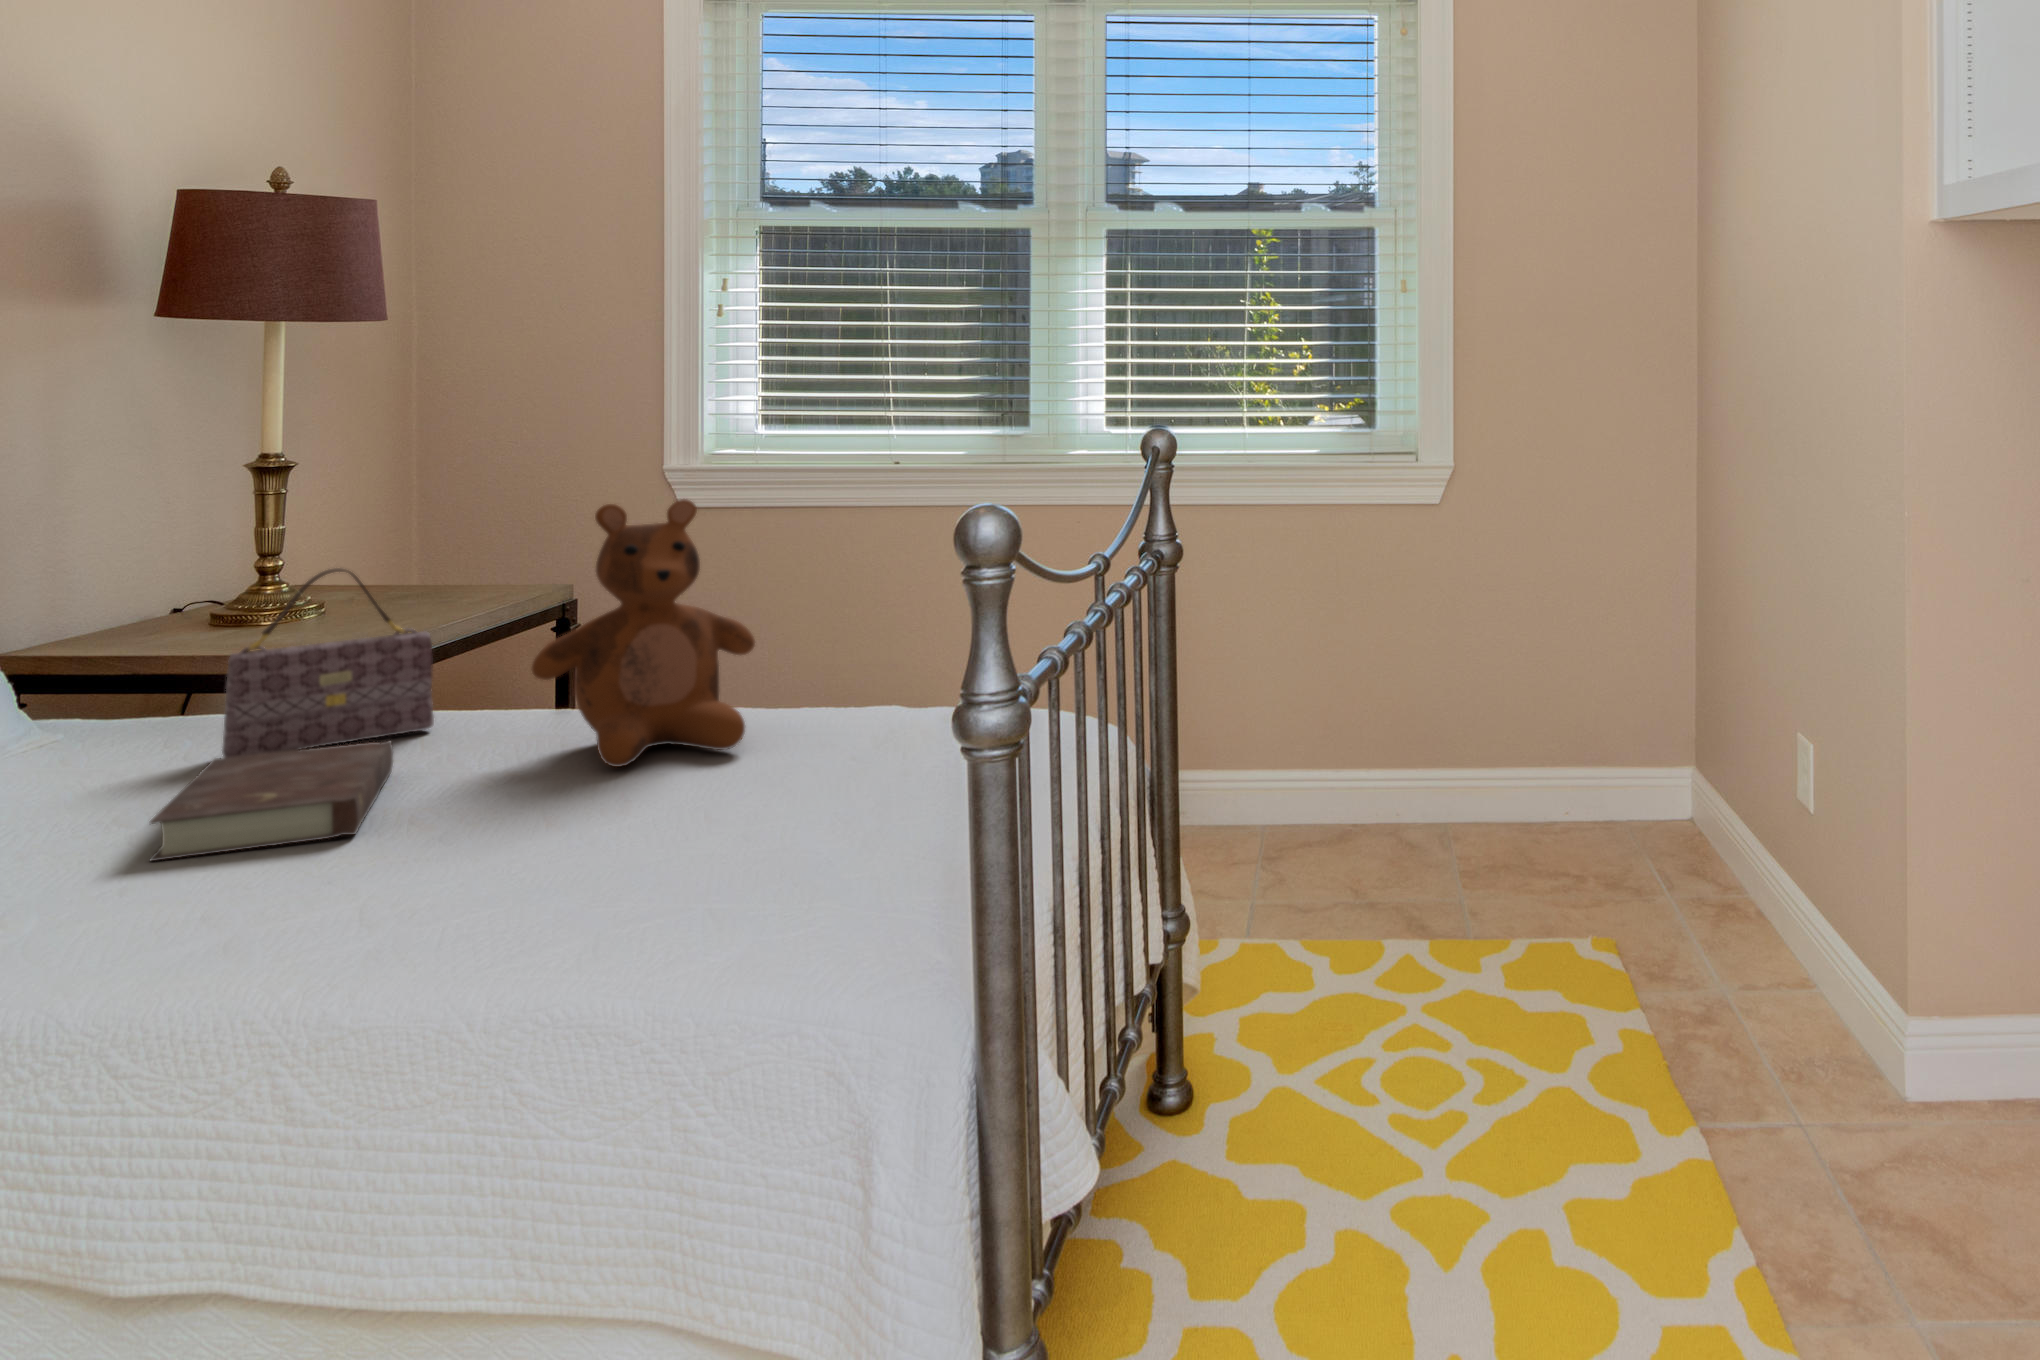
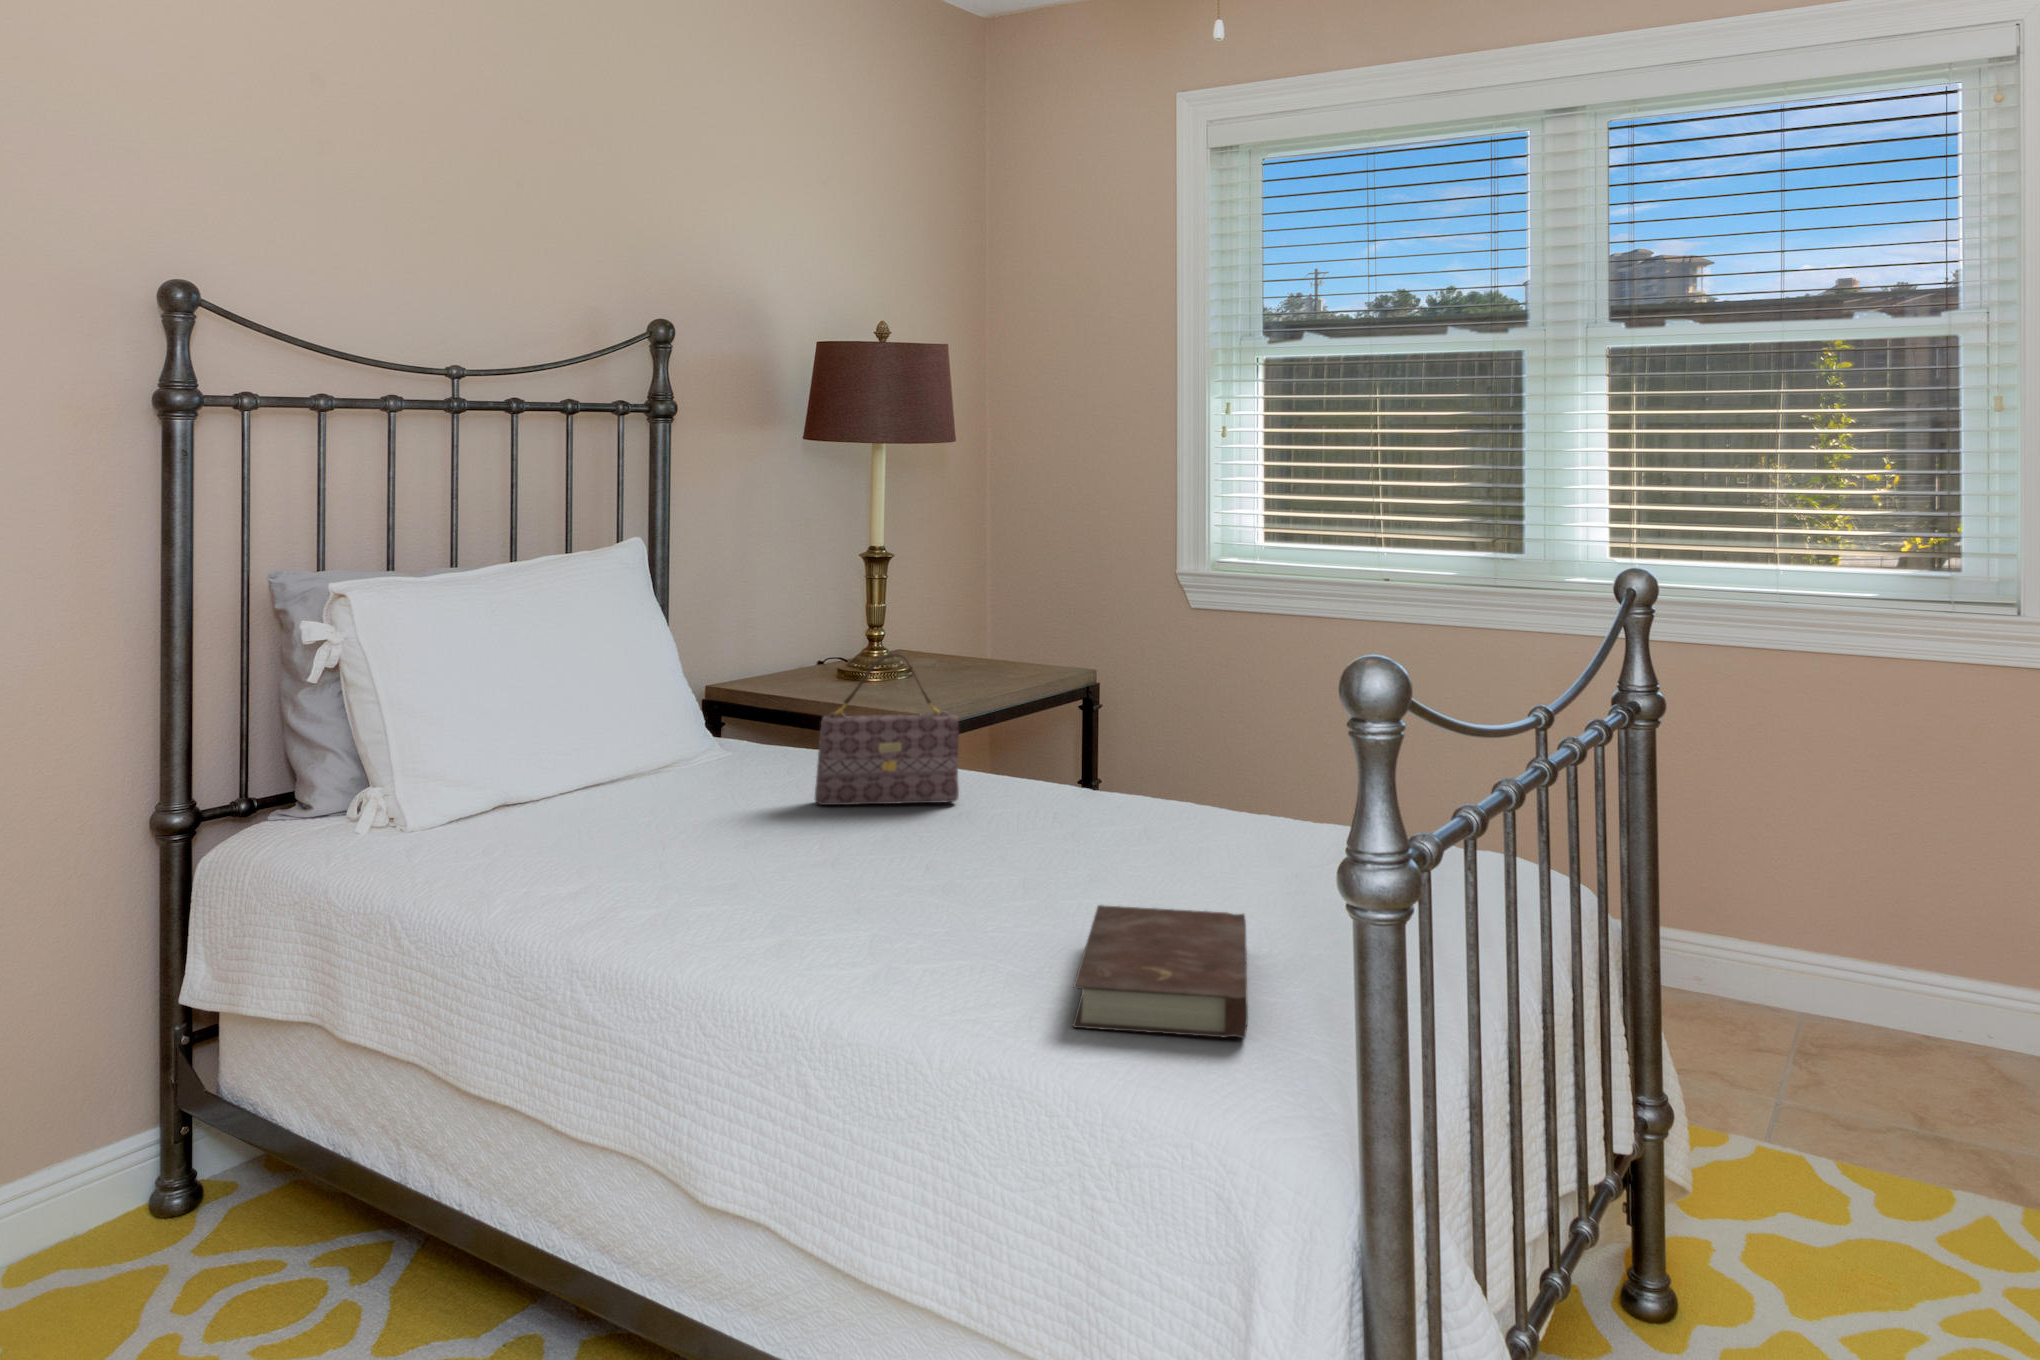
teddy bear: present [531,499,755,767] -> none [1021,618,1207,869]
book: present [150,741,393,861] -> present [1073,905,1248,1038]

